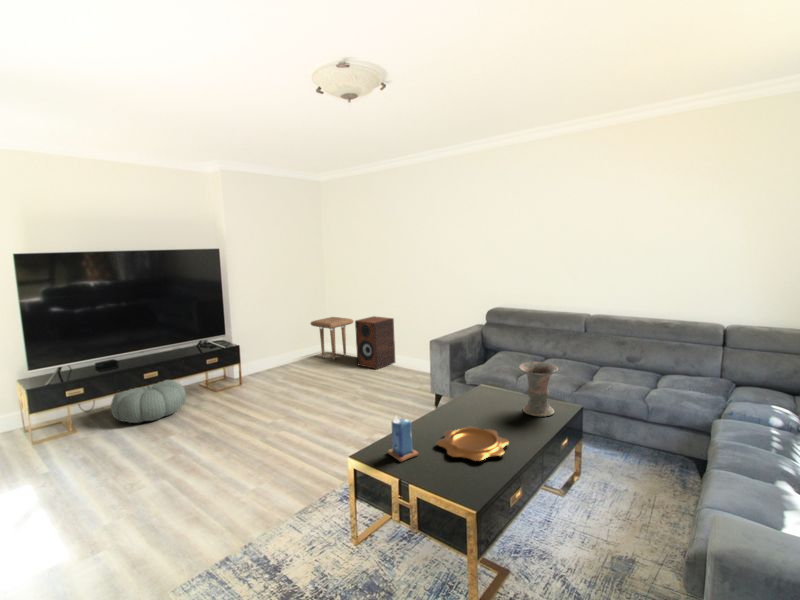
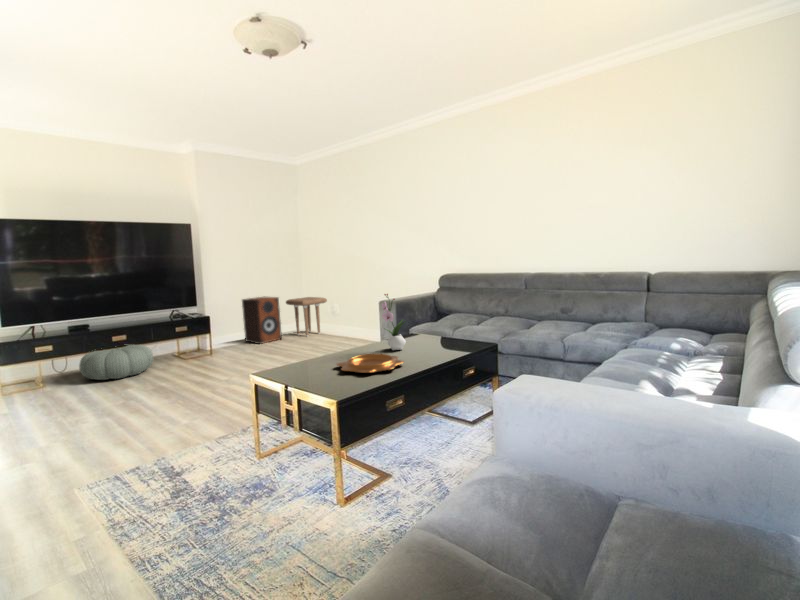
speaker: present [355,316,395,369] -> present [242,296,282,344]
flower arrangement: none [467,356,494,416] -> present [382,294,406,350]
vase: present [519,361,558,416] -> none [431,301,467,350]
candle: present [387,416,418,462] -> none [288,334,316,376]

